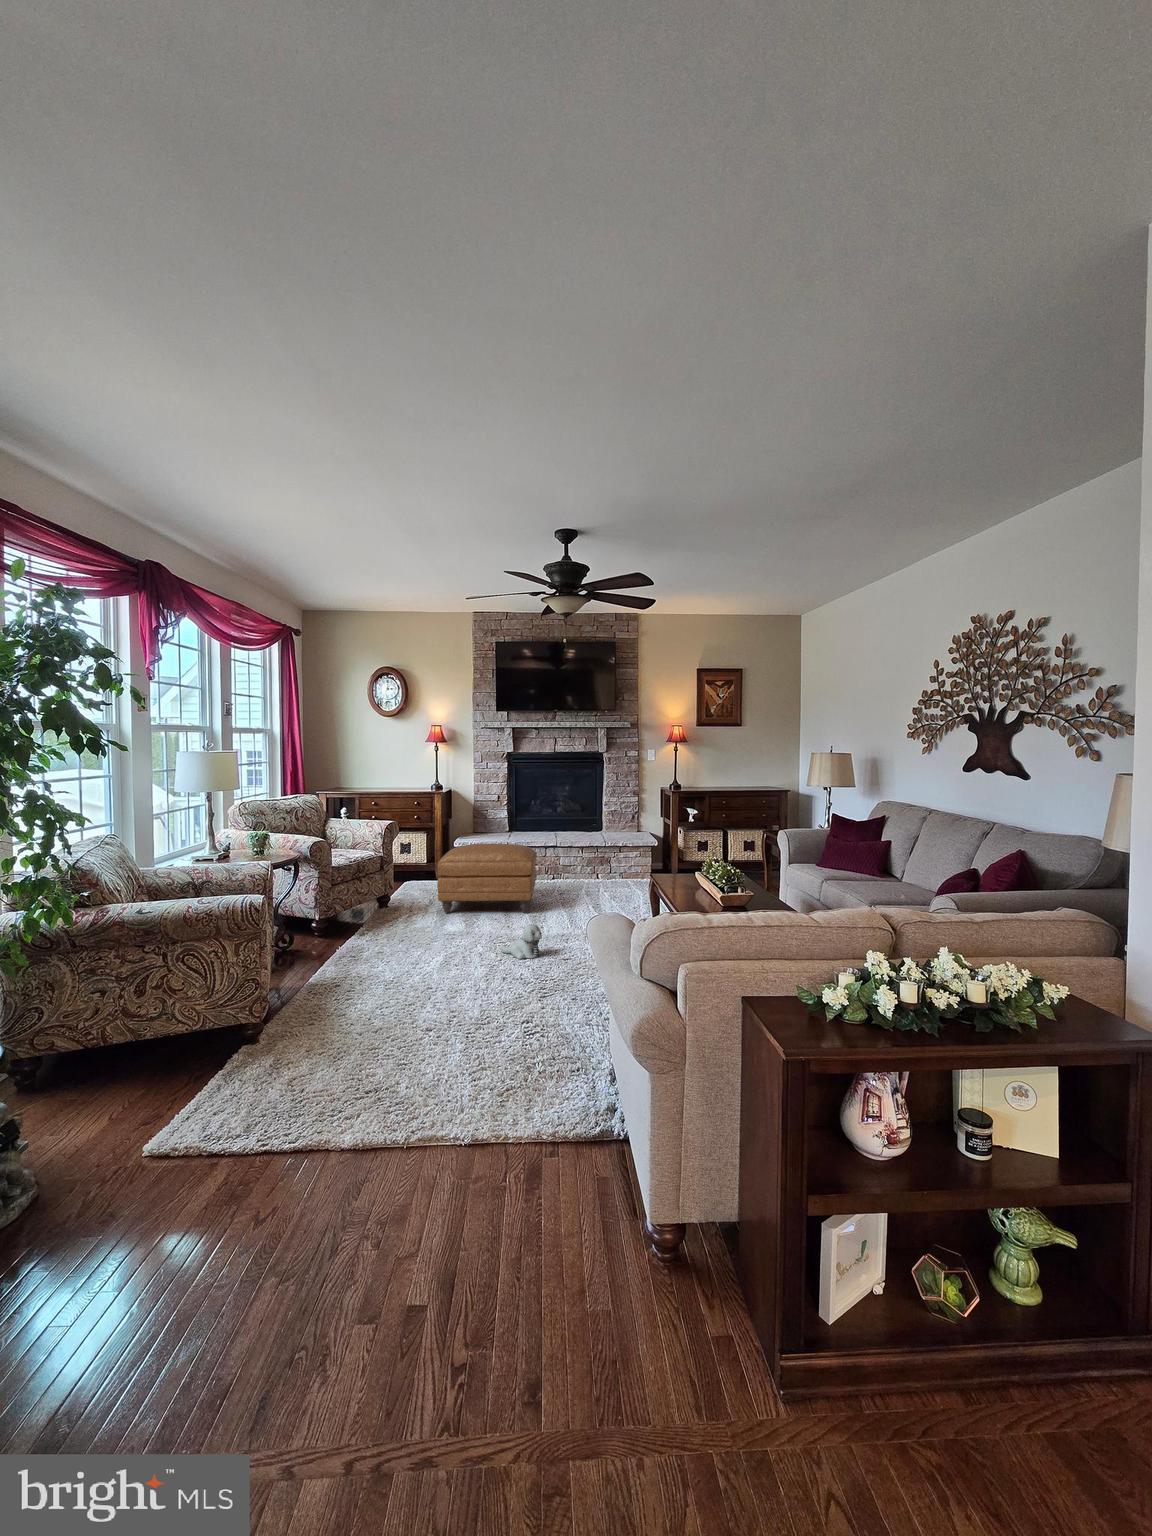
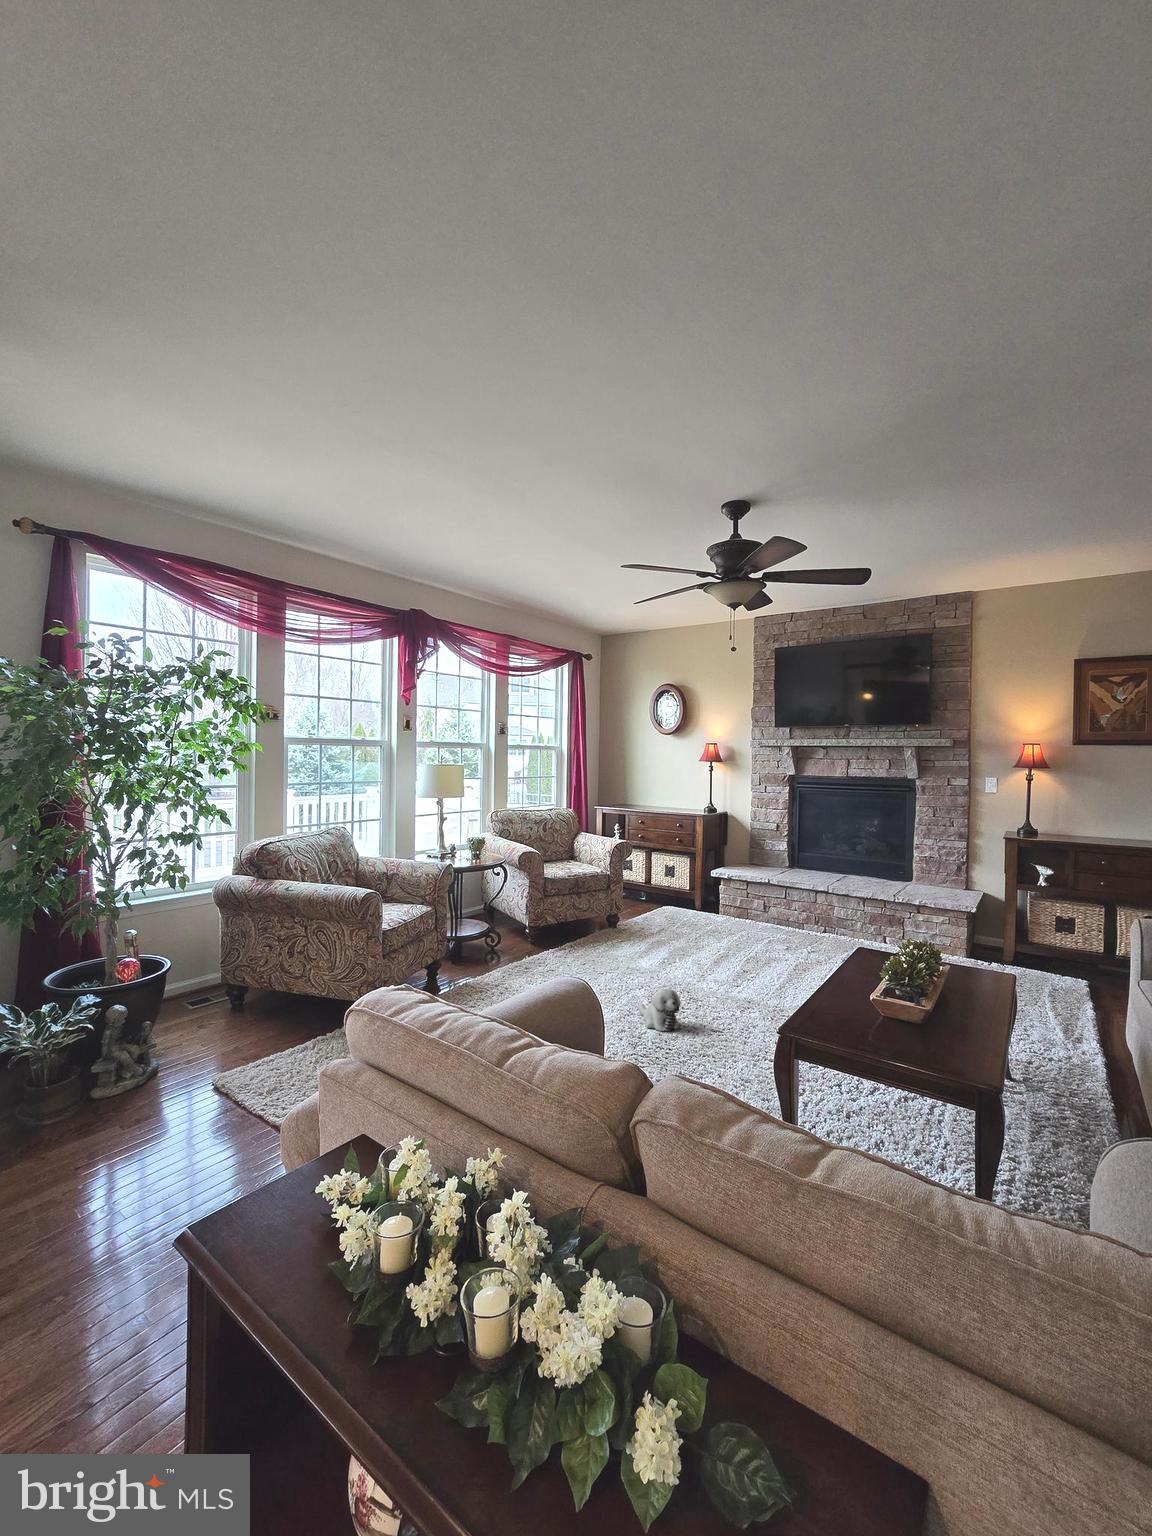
ottoman: present [437,844,537,913] -> none [637,879,767,970]

